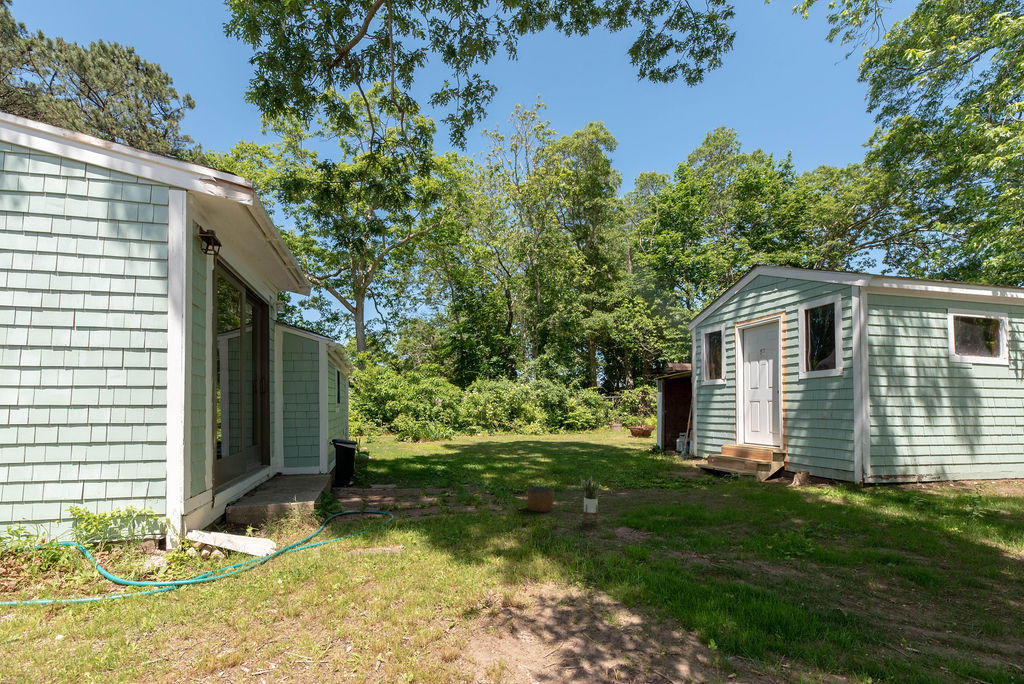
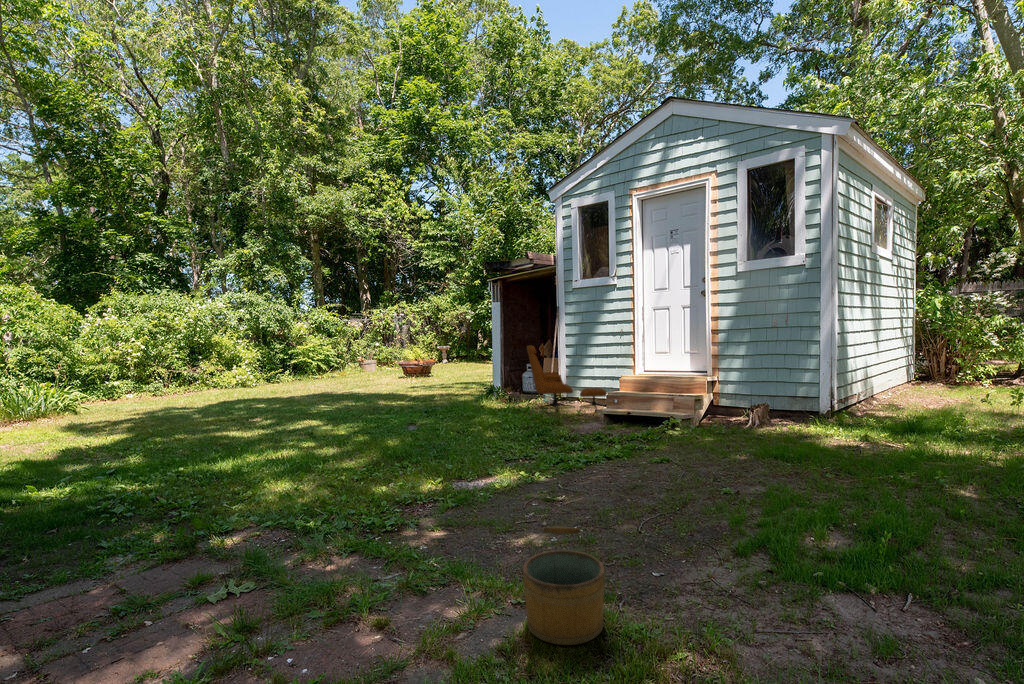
lounge chair: none [666,422,725,469] -> present [527,346,608,411]
potted plant: present [580,475,600,524] -> none [740,510,795,658]

